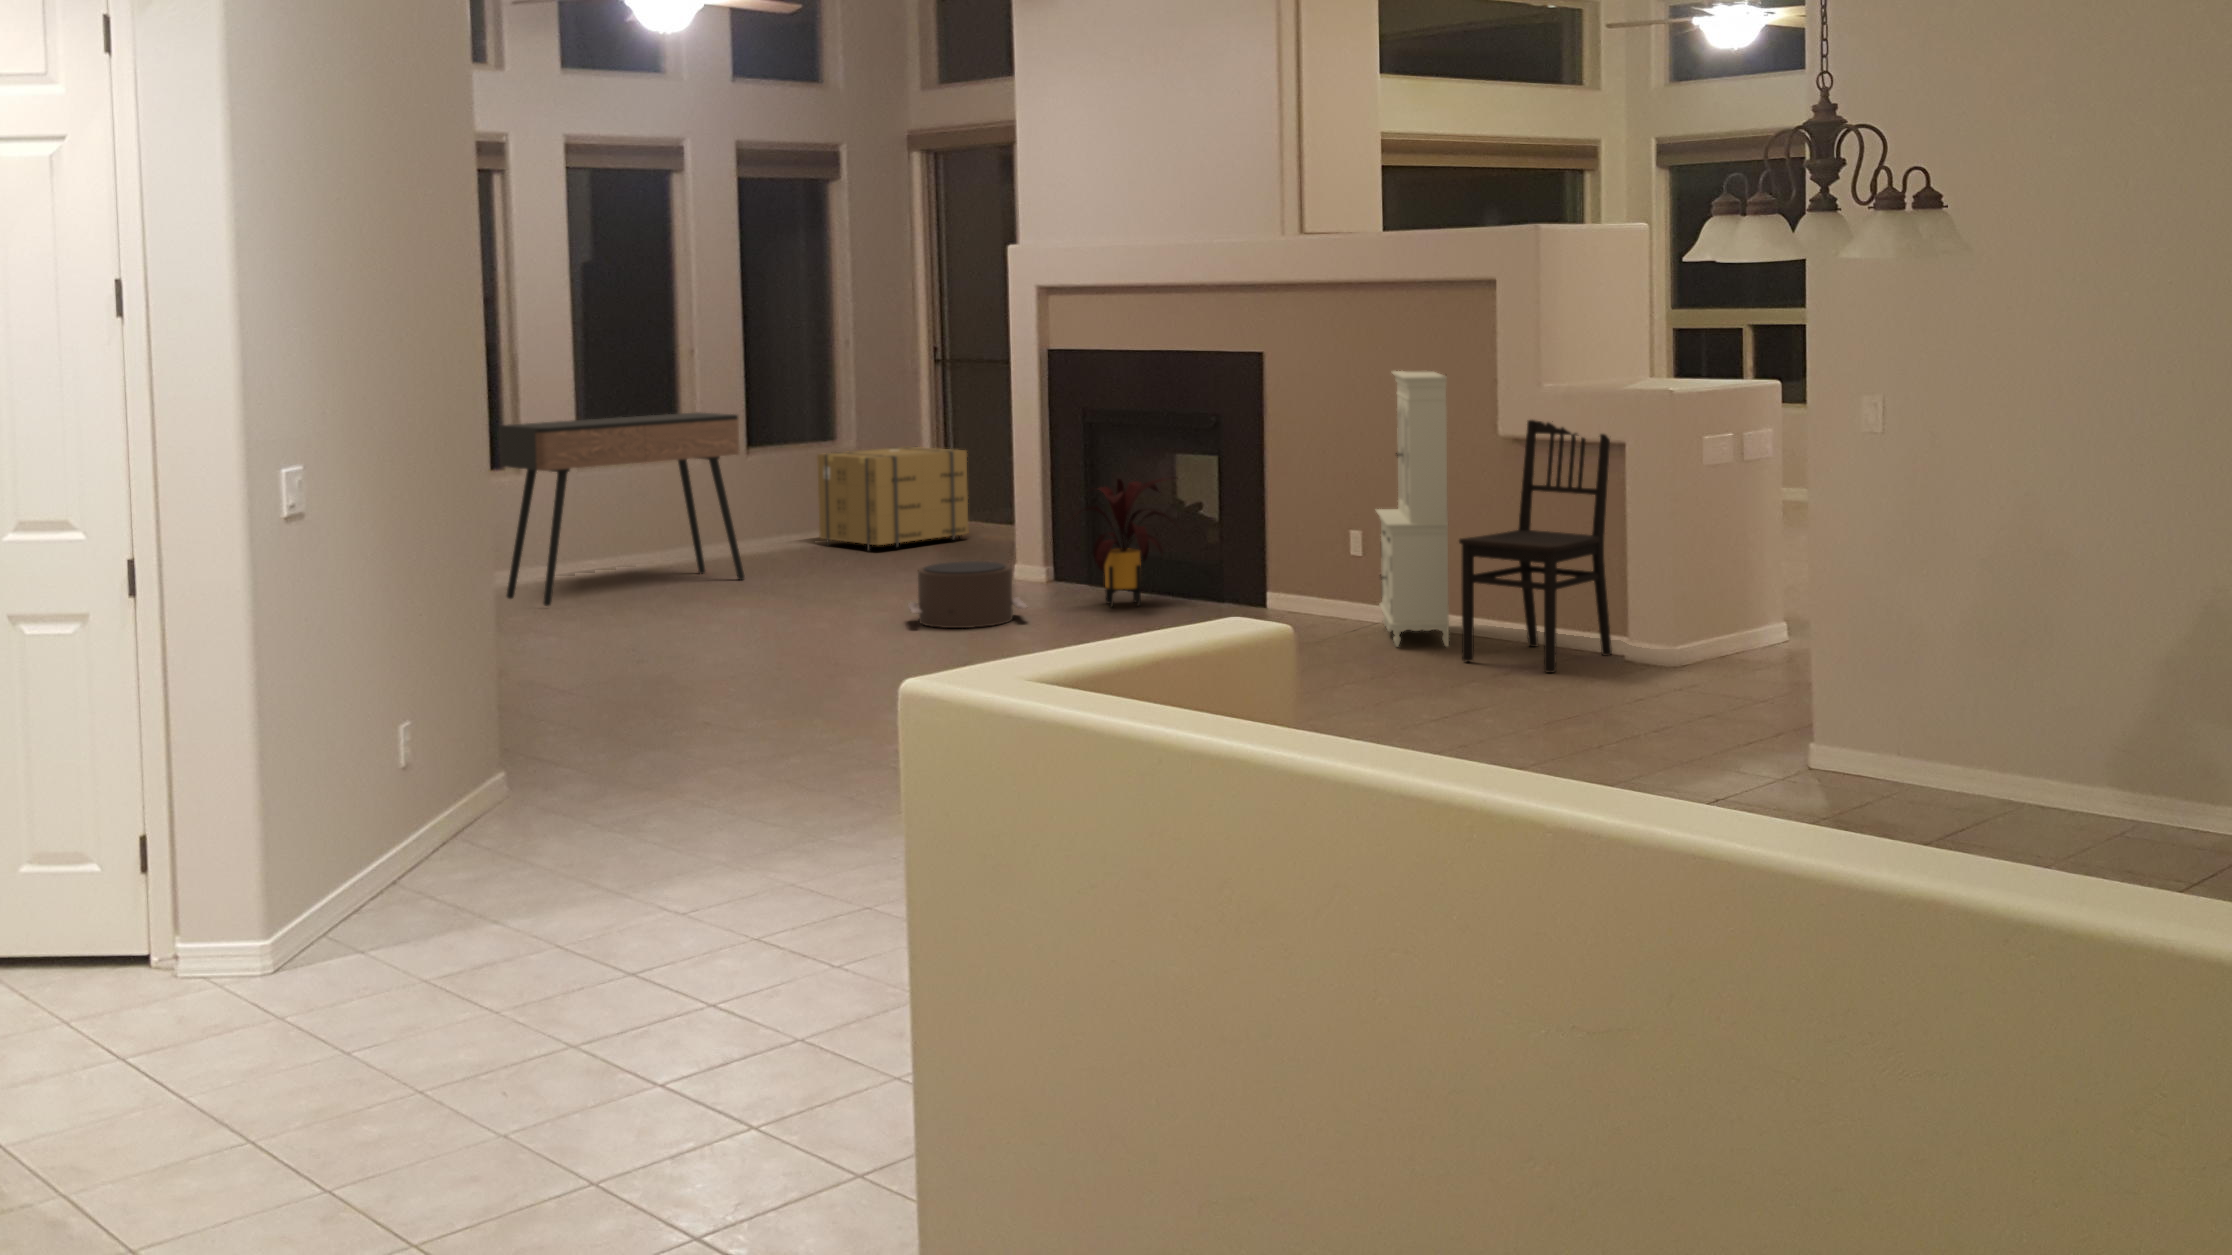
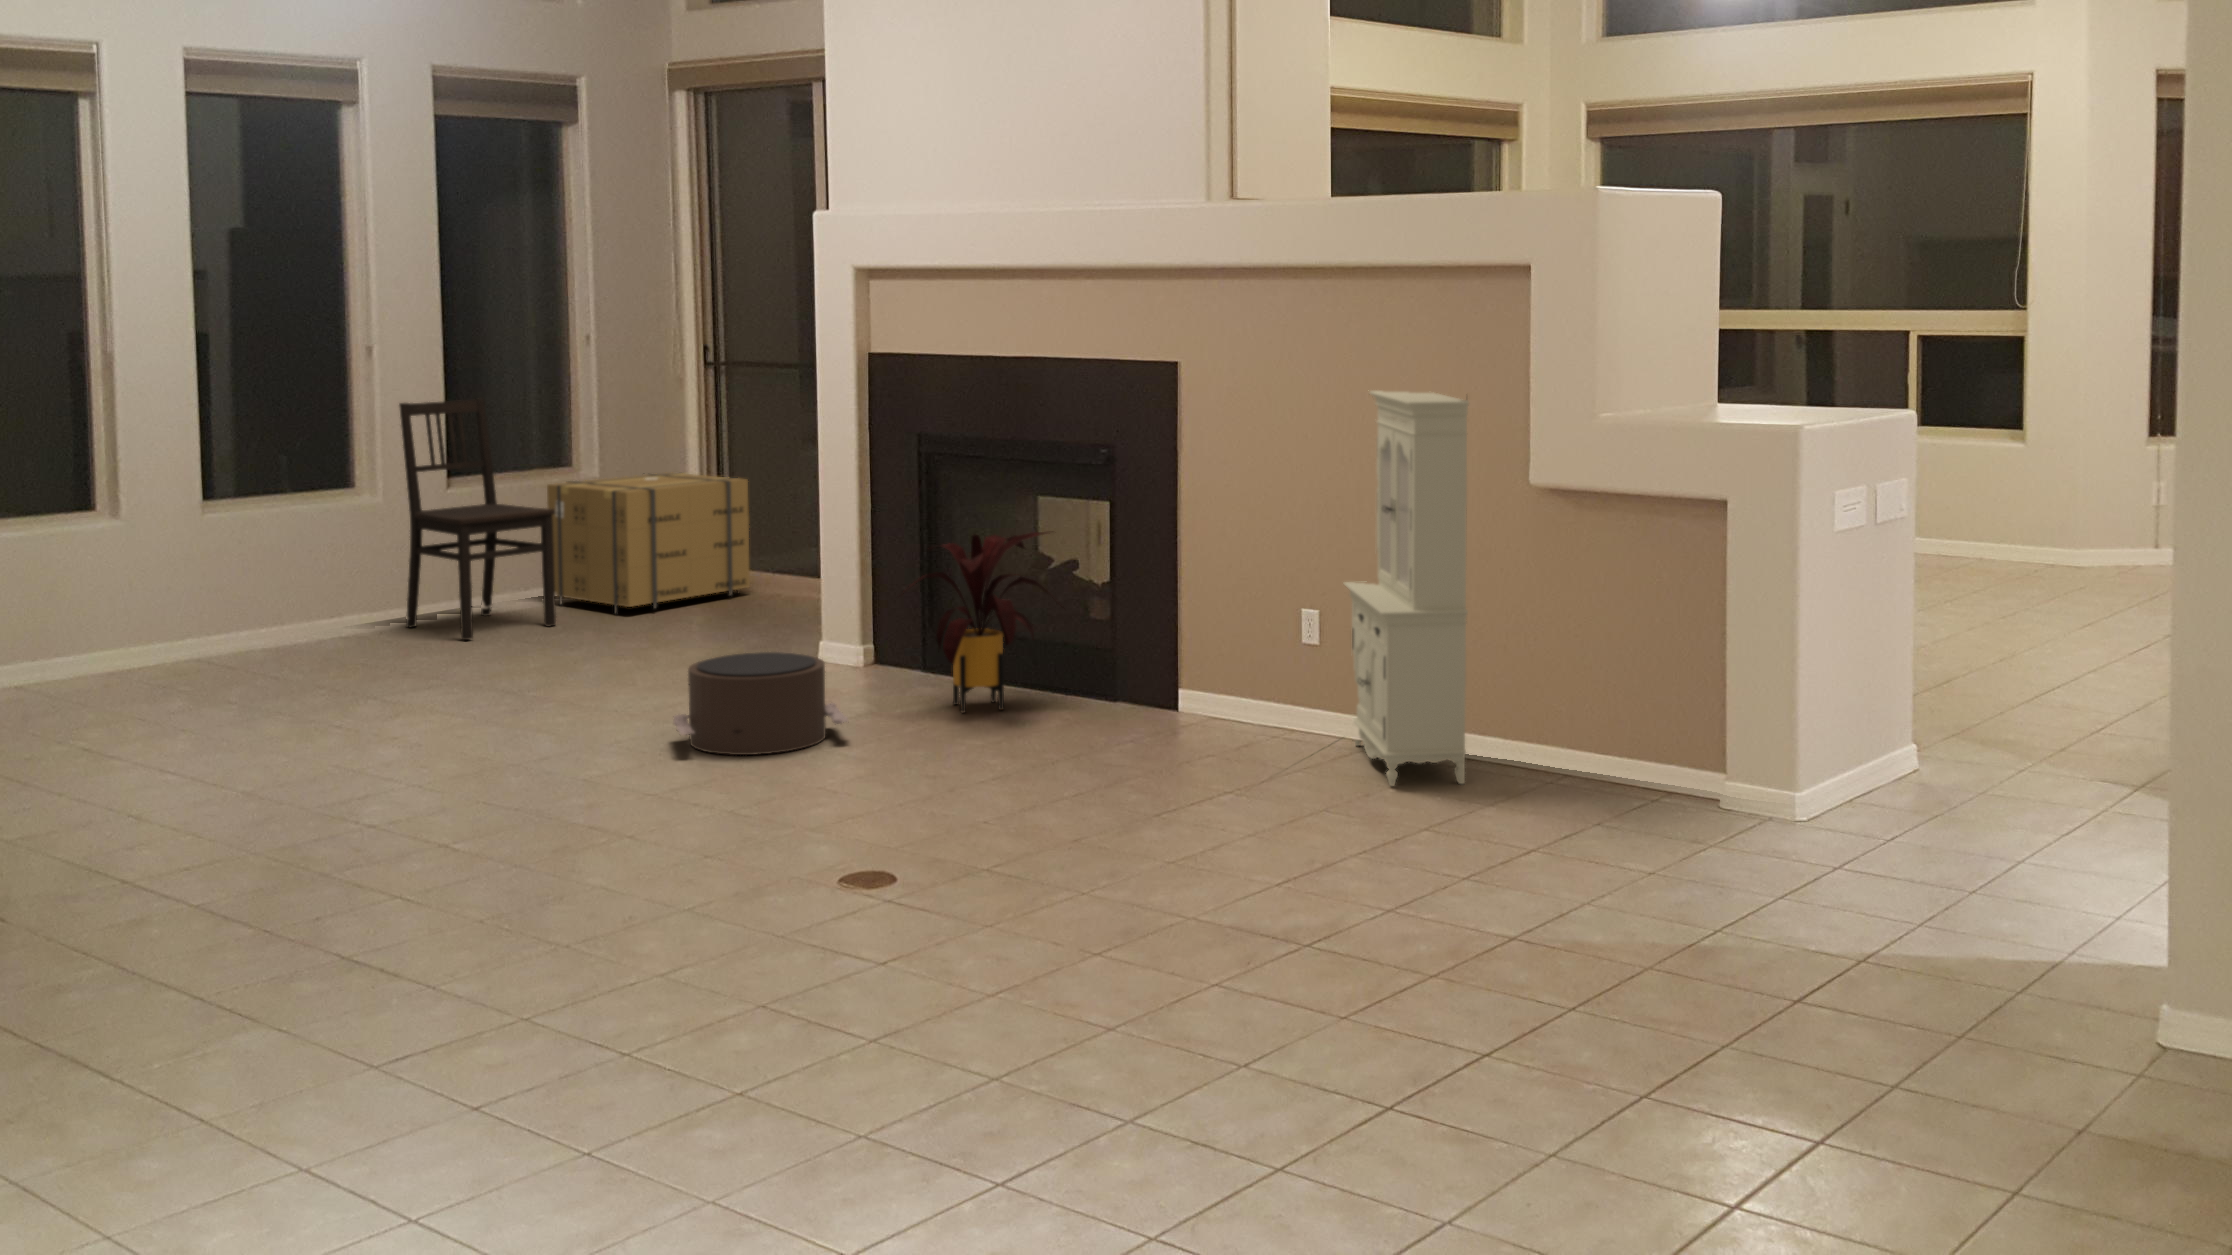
console table: present [499,412,745,606] -> none [66,433,440,718]
dining chair: present [1459,420,1612,673] -> present [399,398,556,640]

